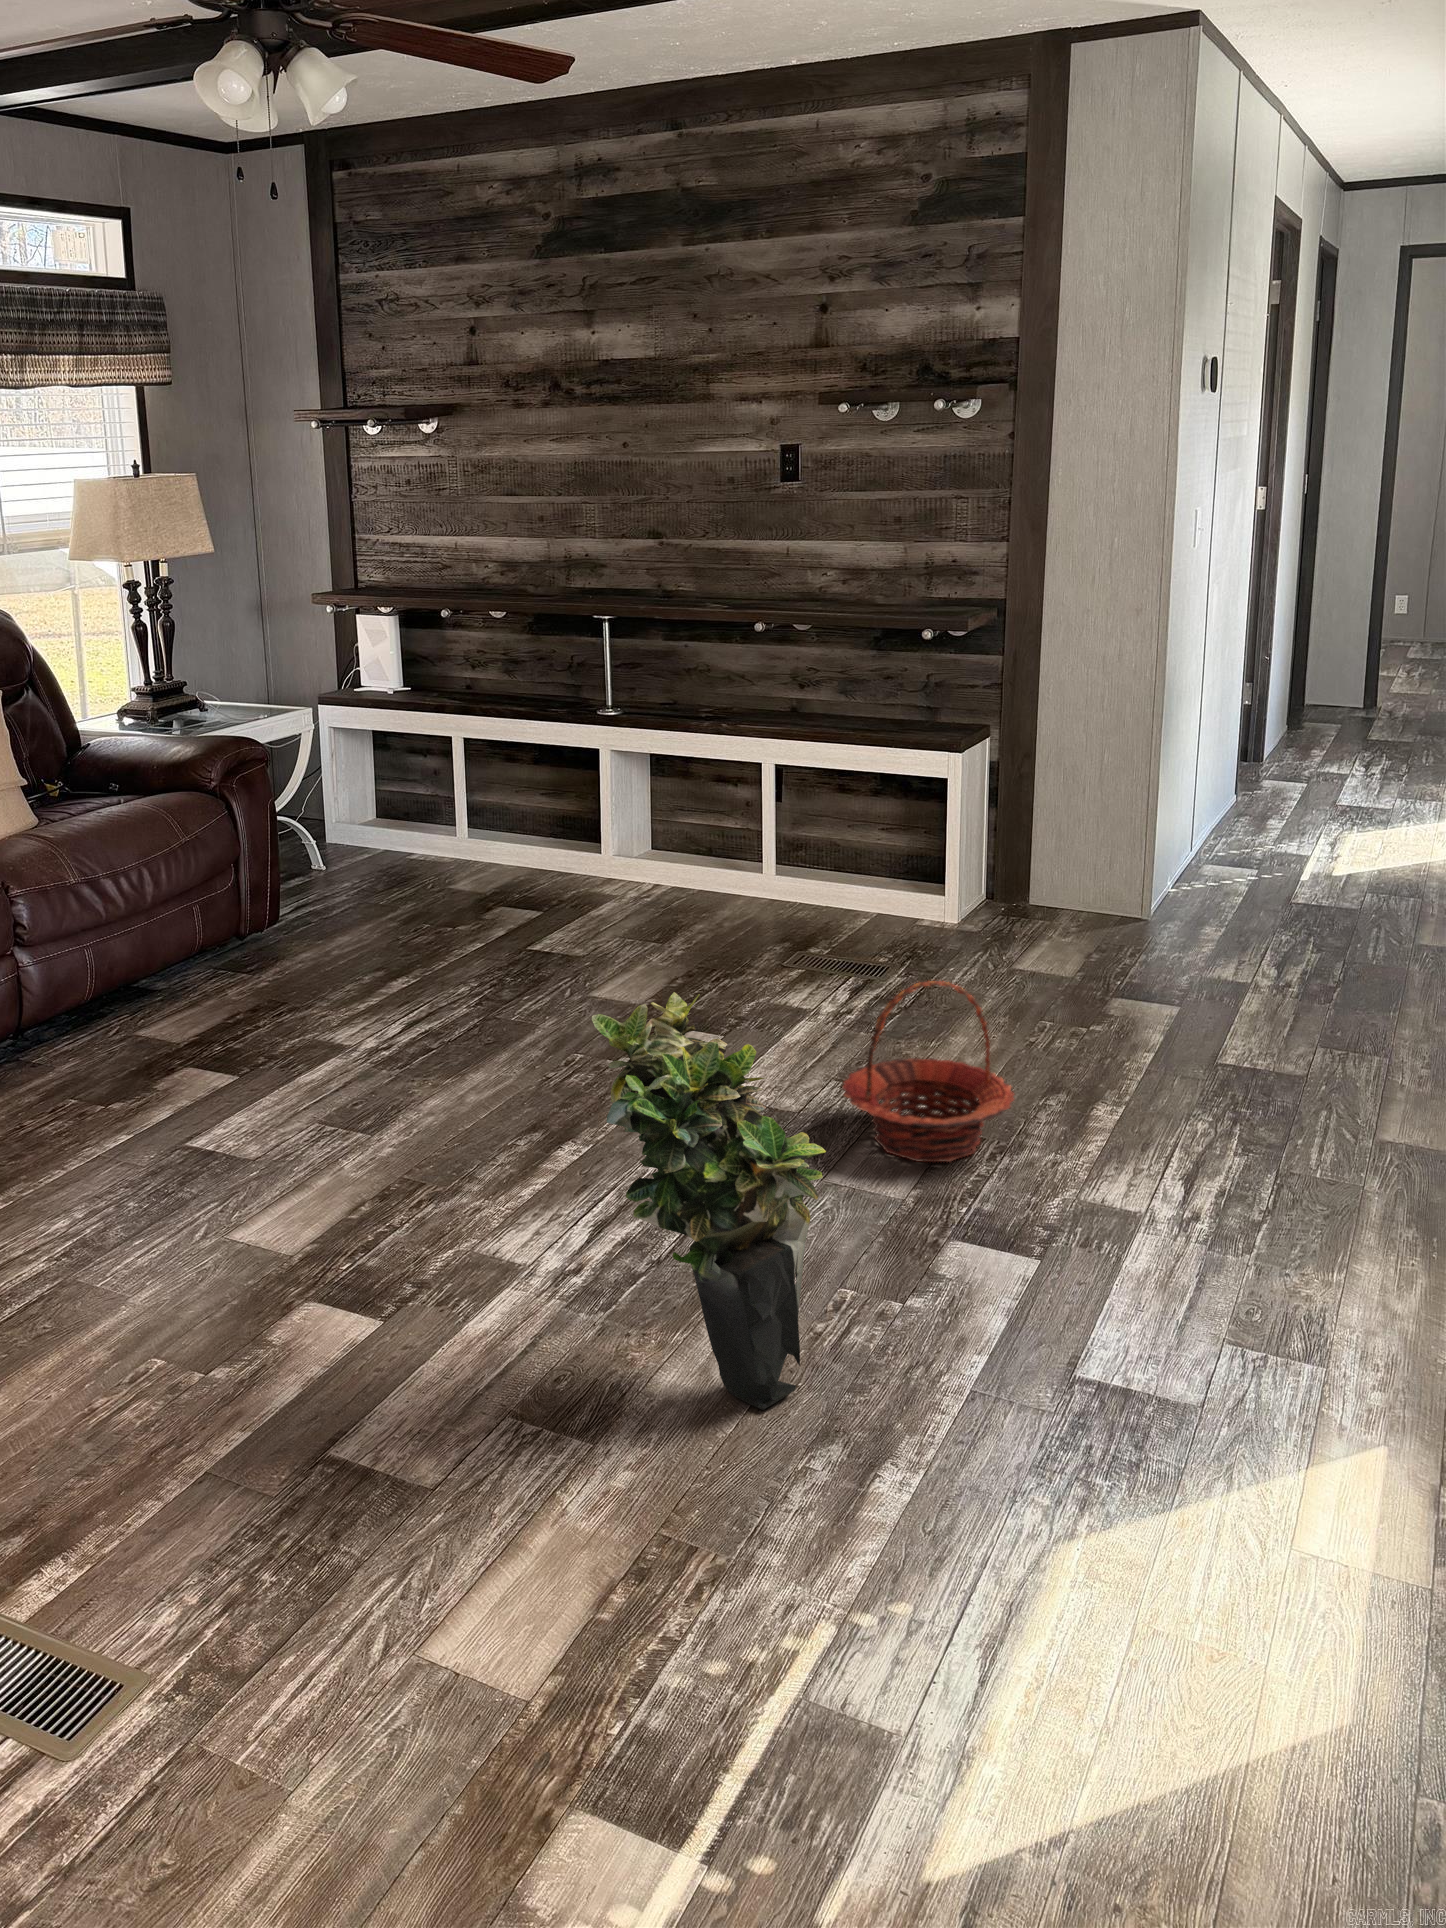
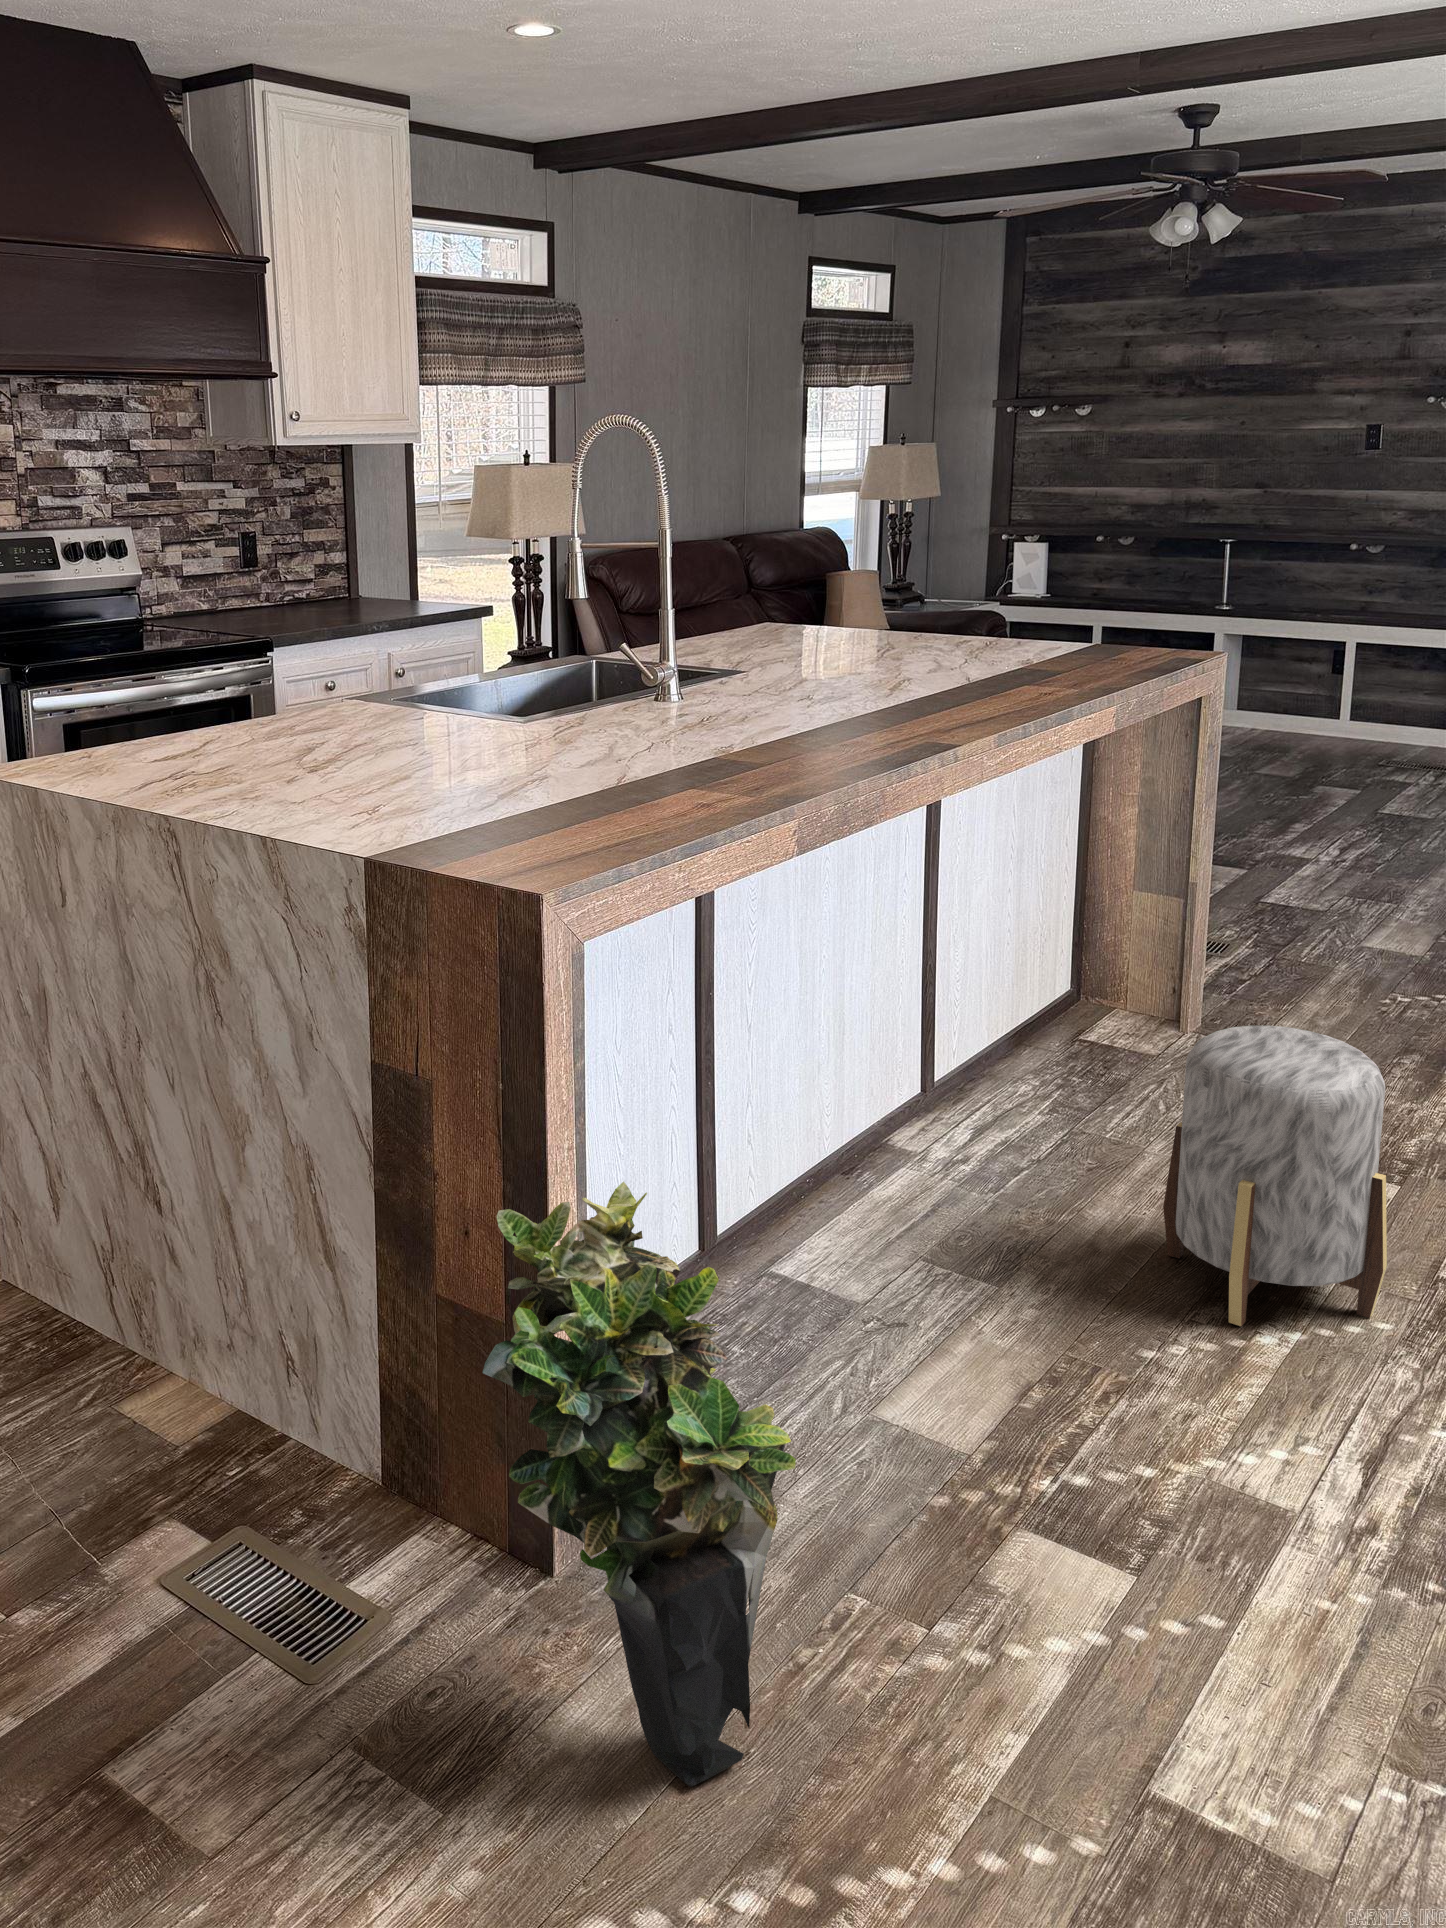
stool: none [1015,877,1184,1103] -> present [1163,1026,1387,1326]
basket: present [843,981,1014,1162] -> none [911,1159,1139,1400]

